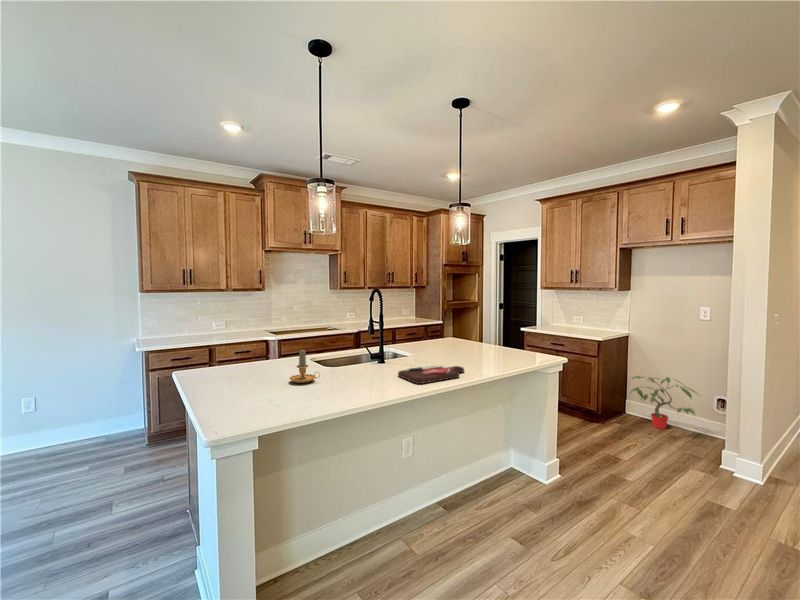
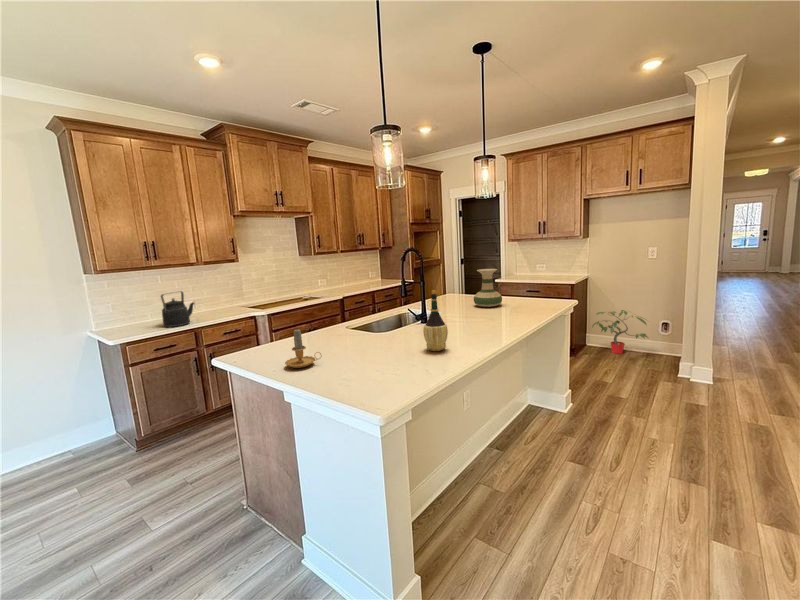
kettle: none [188,312,218,342] -> present [161,291,194,327]
vase: none [451,315,480,354] -> present [474,269,502,307]
wine bottle: none [336,330,360,389] -> present [423,290,448,351]
candle: present [290,350,320,383] -> present [285,330,322,368]
cutting board: present [398,366,464,384] -> none [463,317,521,337]

